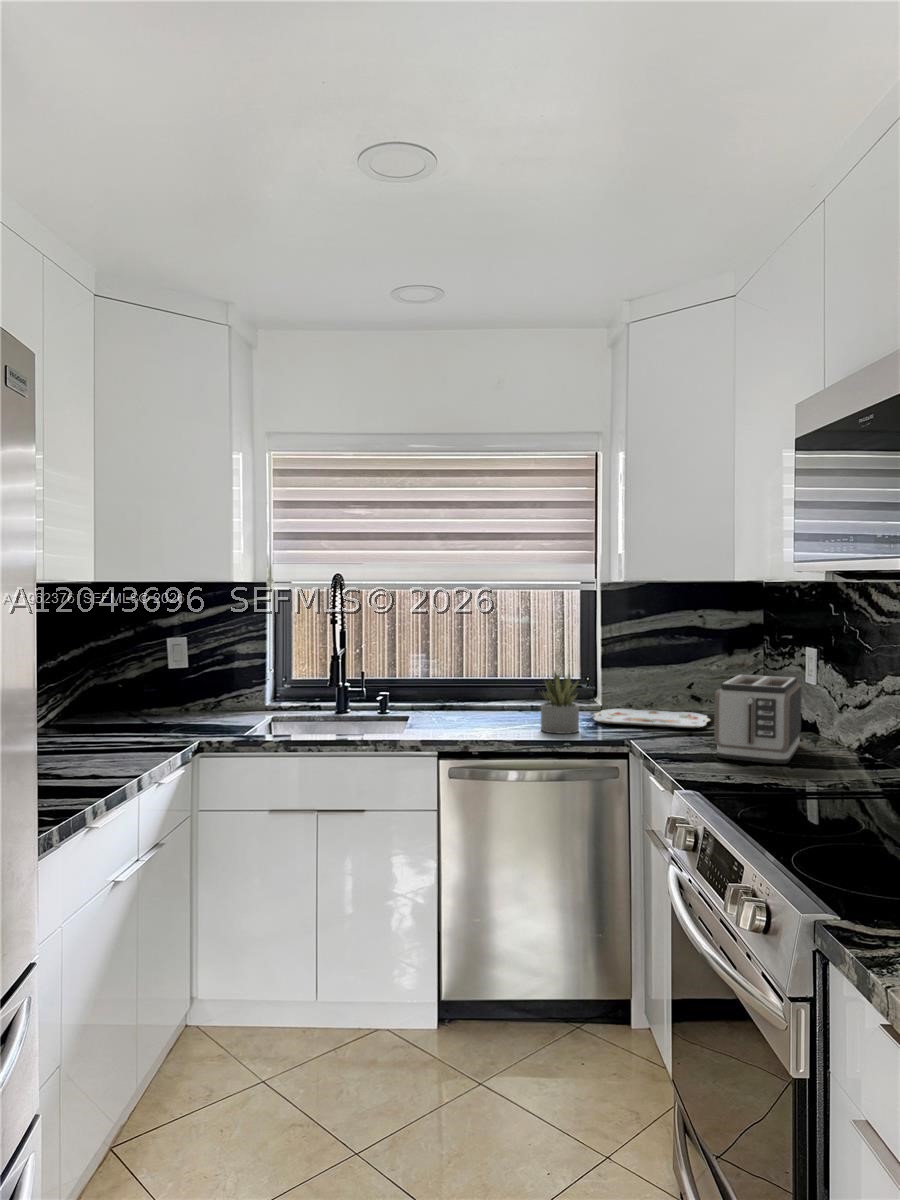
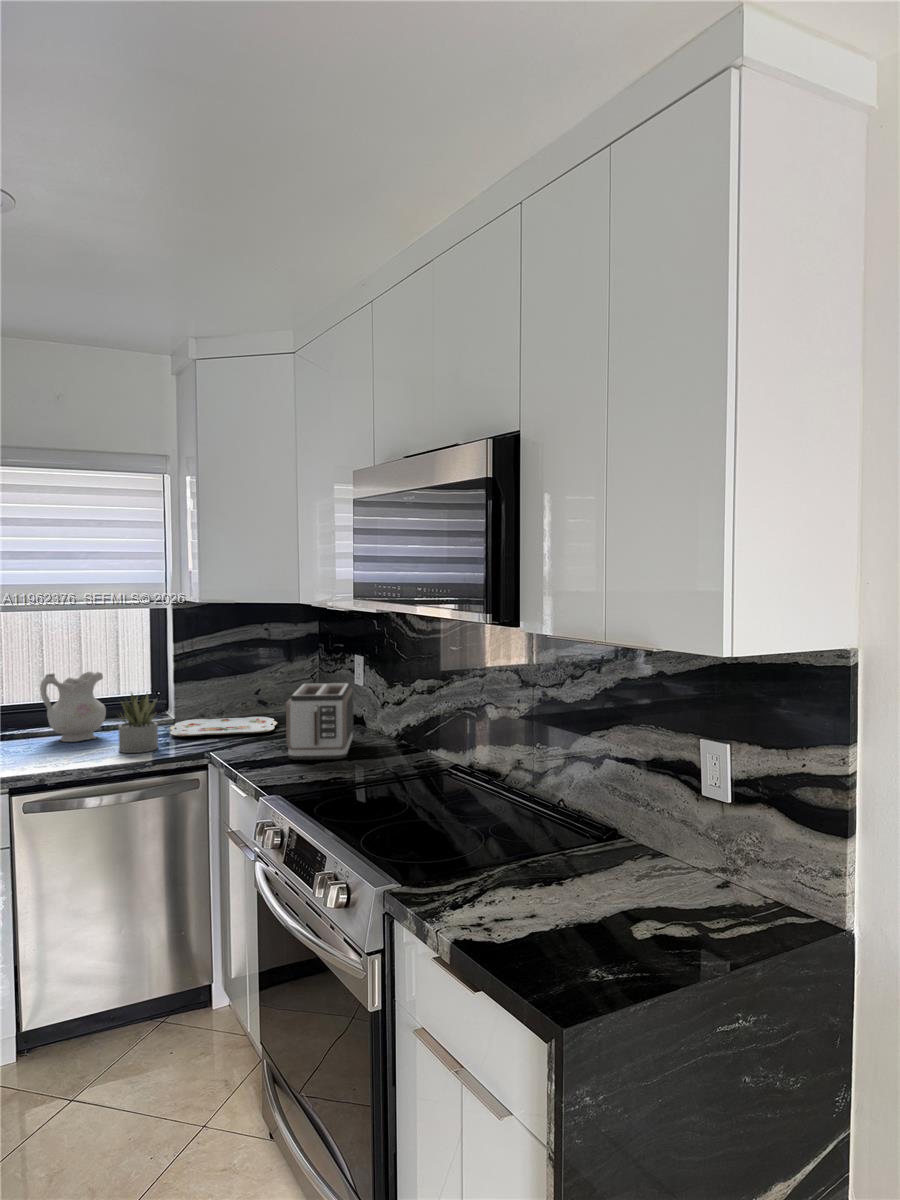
ceramic pitcher: none [474,648,533,718] -> present [40,672,106,742]

